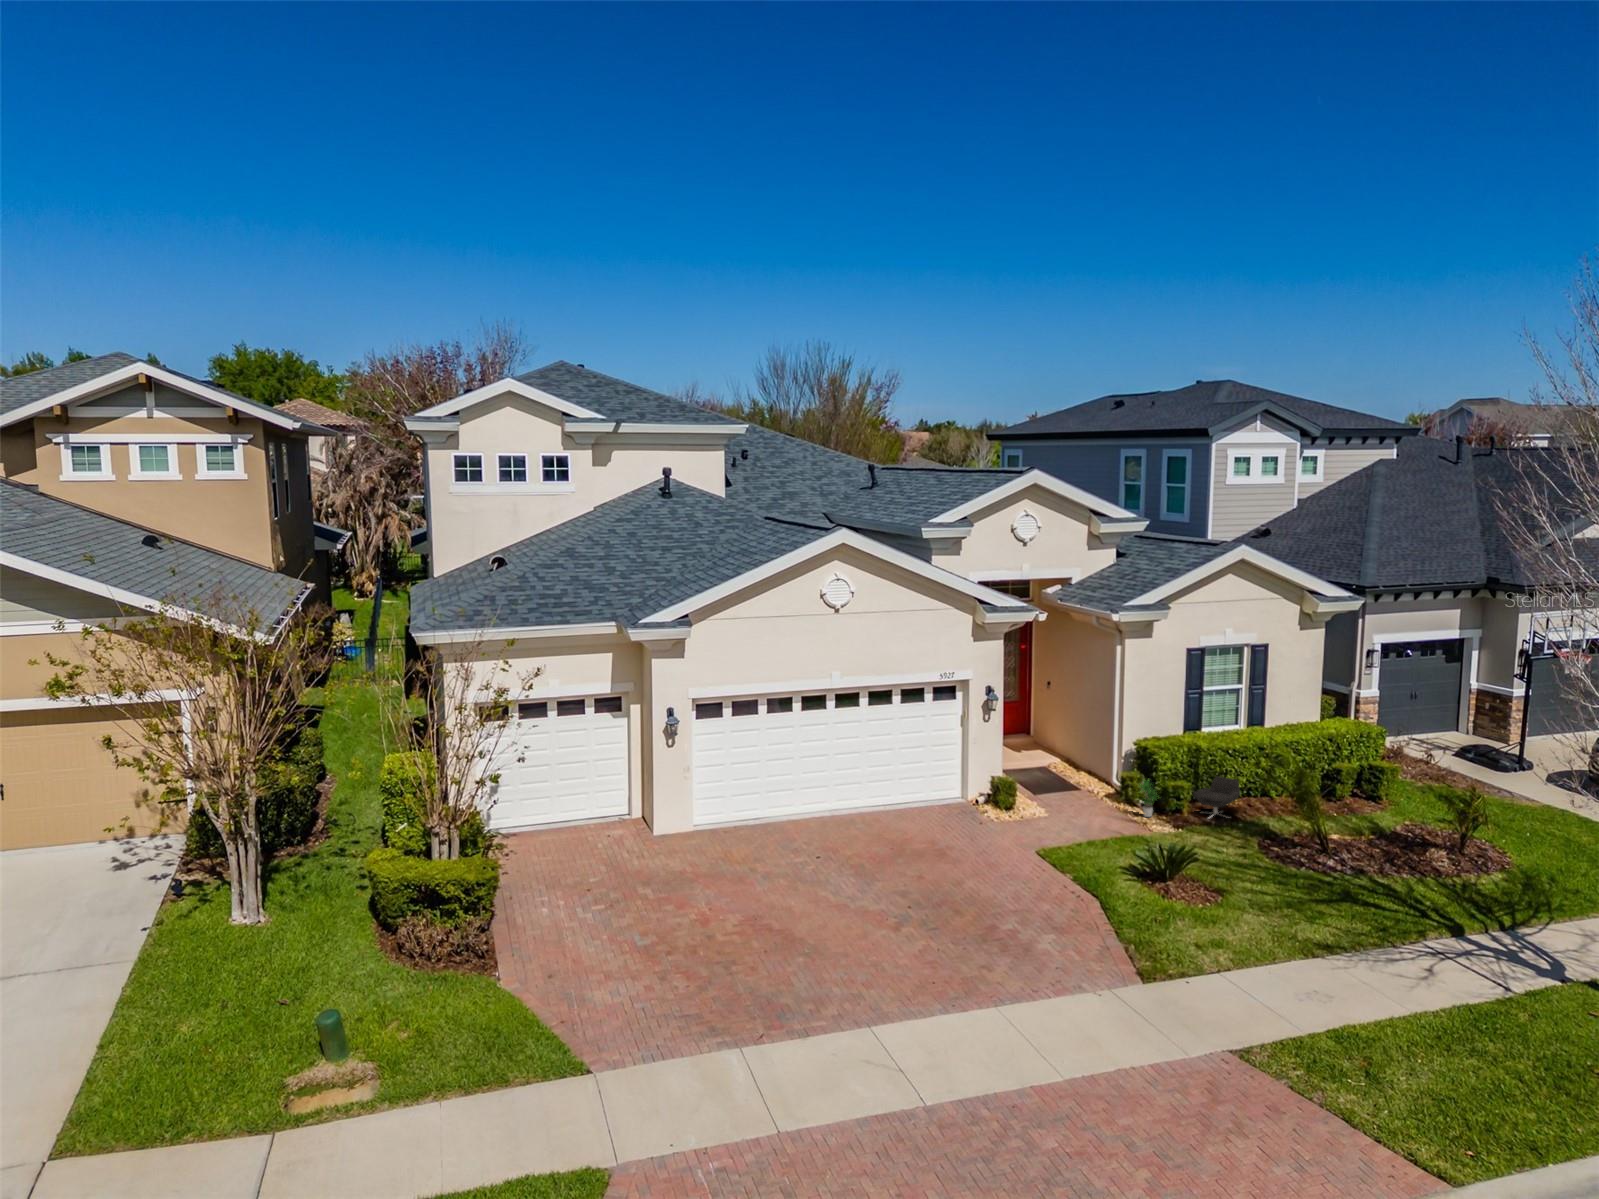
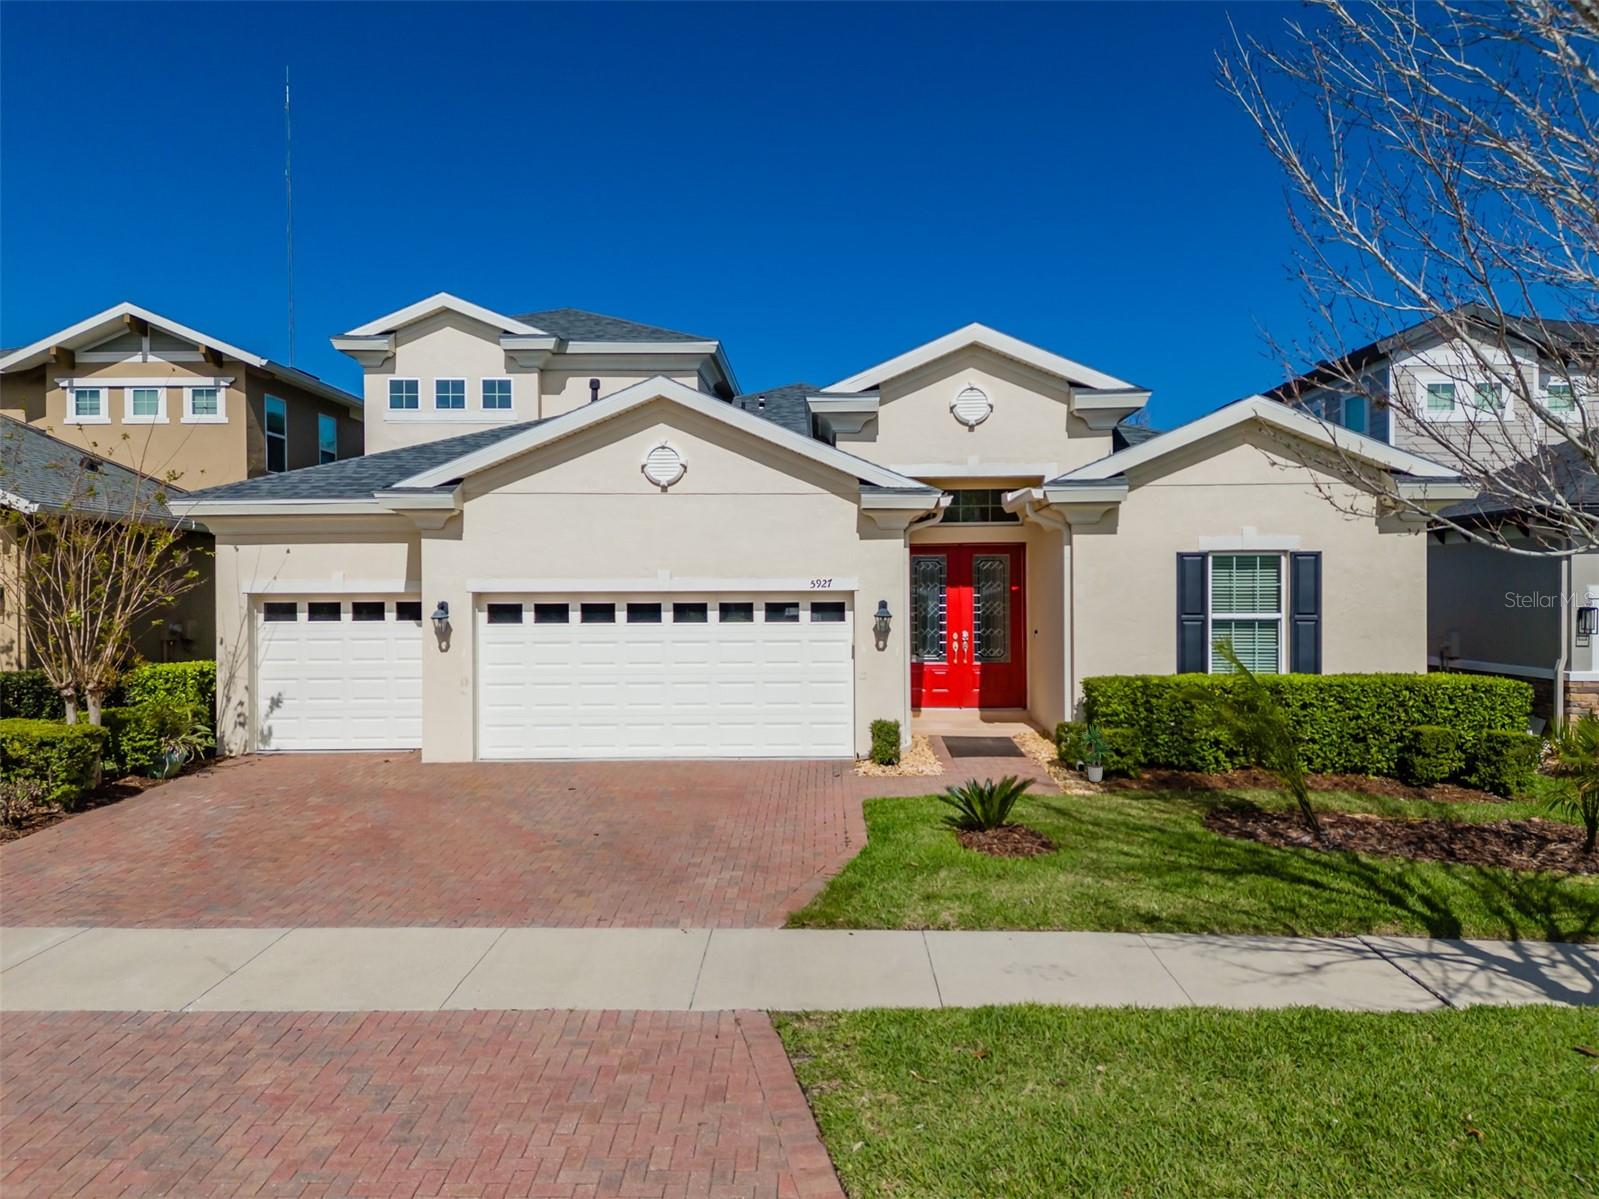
lounge chair: present [1193,776,1241,816] -> none [1169,729,1245,789]

